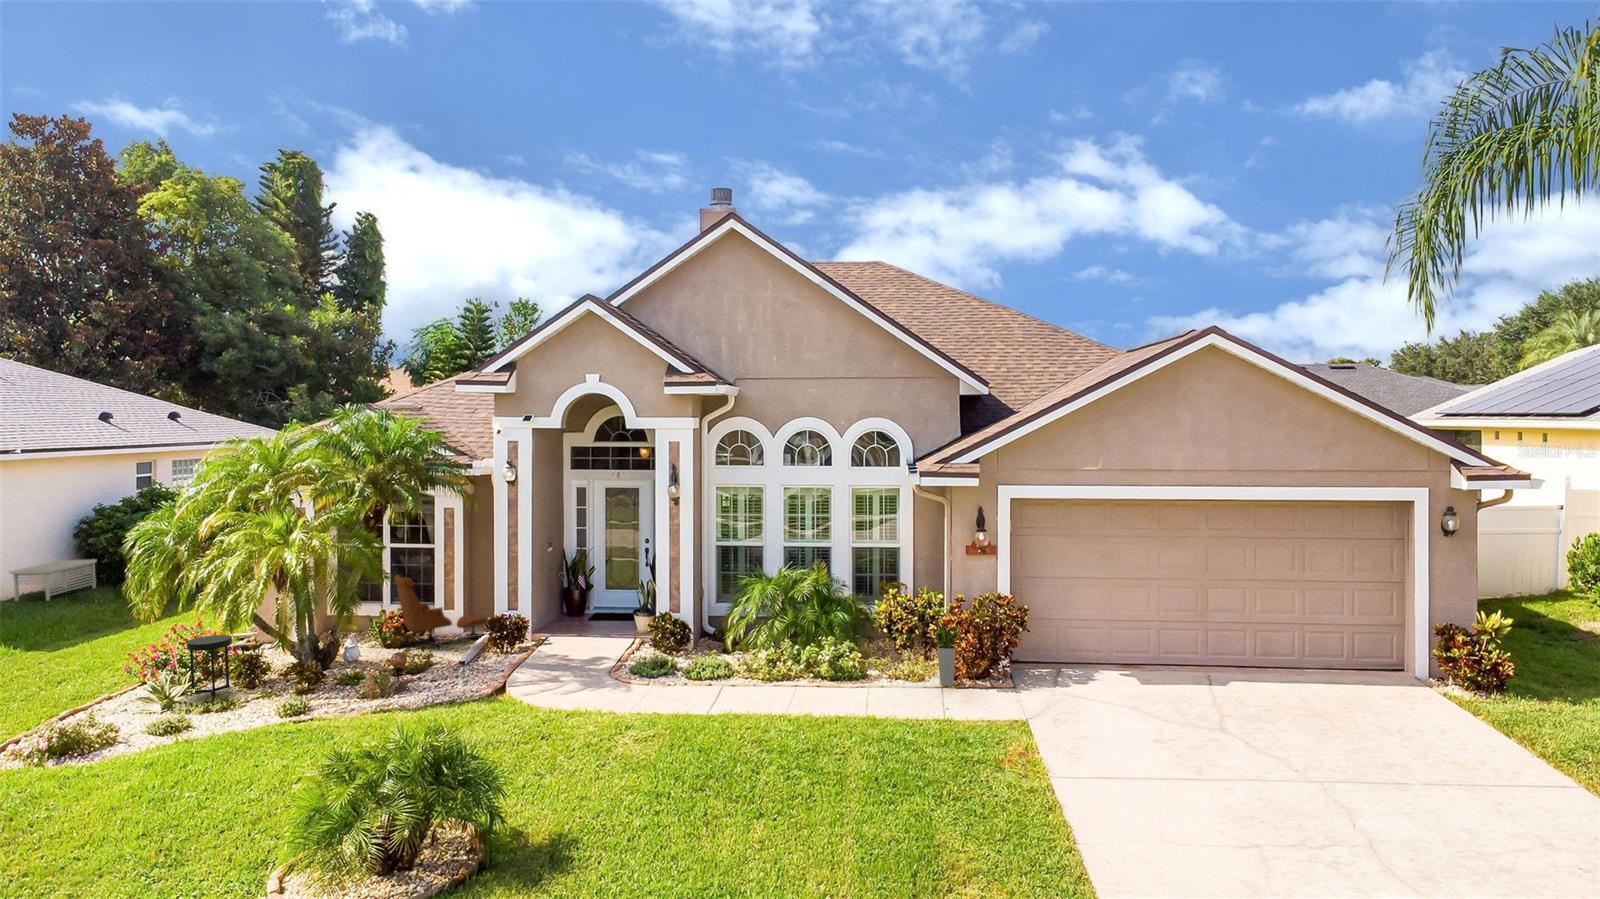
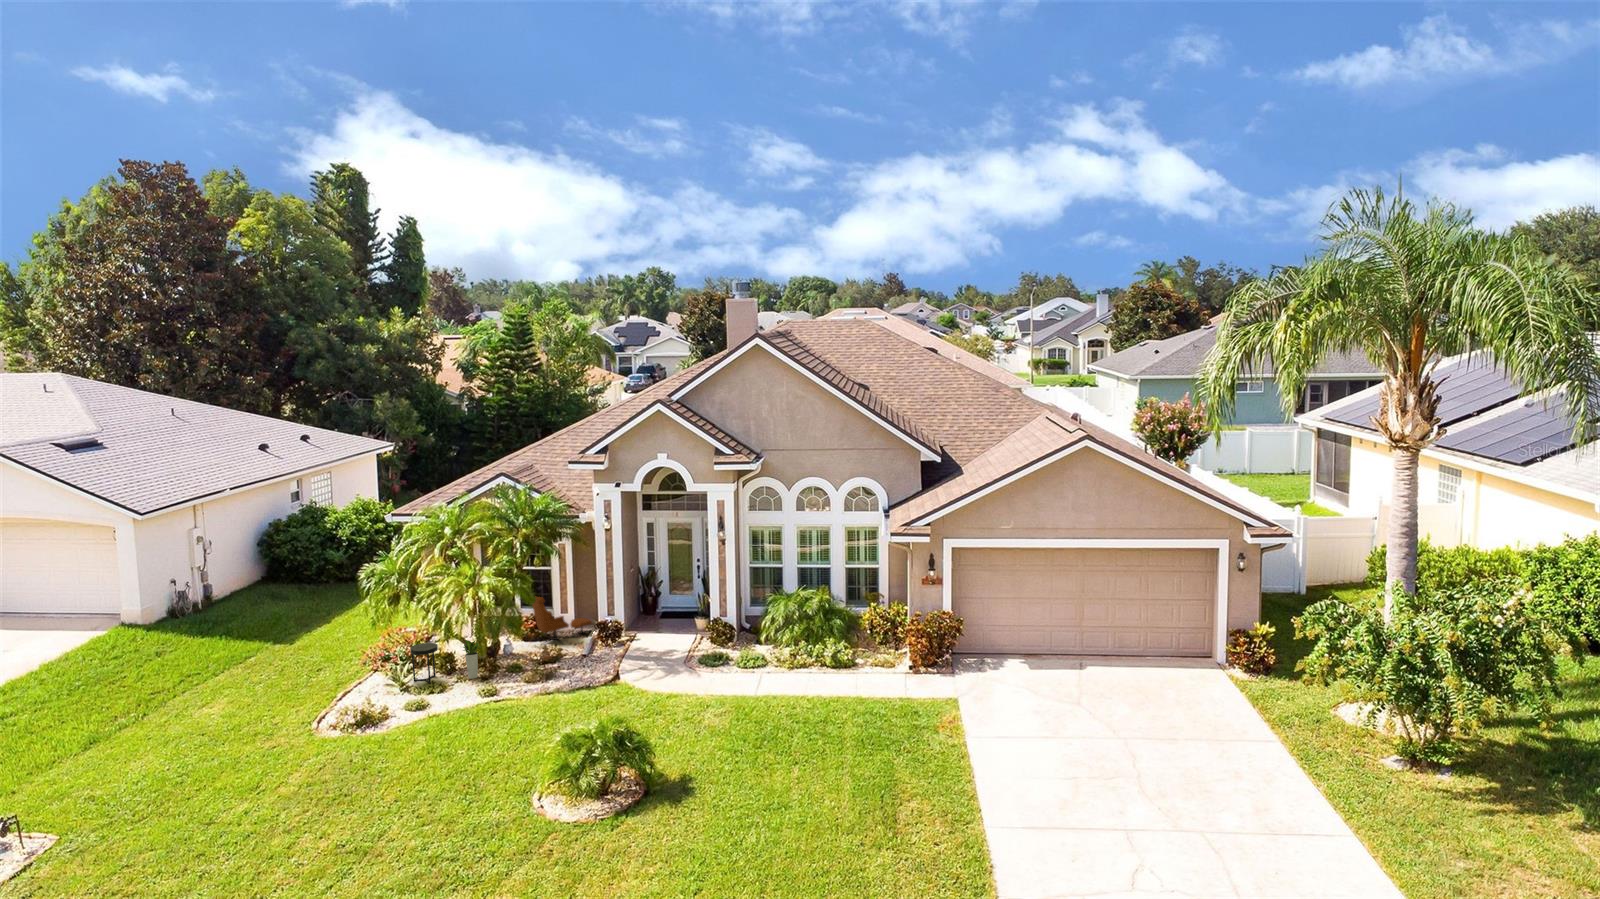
storage bench: present [9,559,97,601] -> none [222,566,277,601]
planter: present [934,625,961,686] -> present [463,640,480,679]

